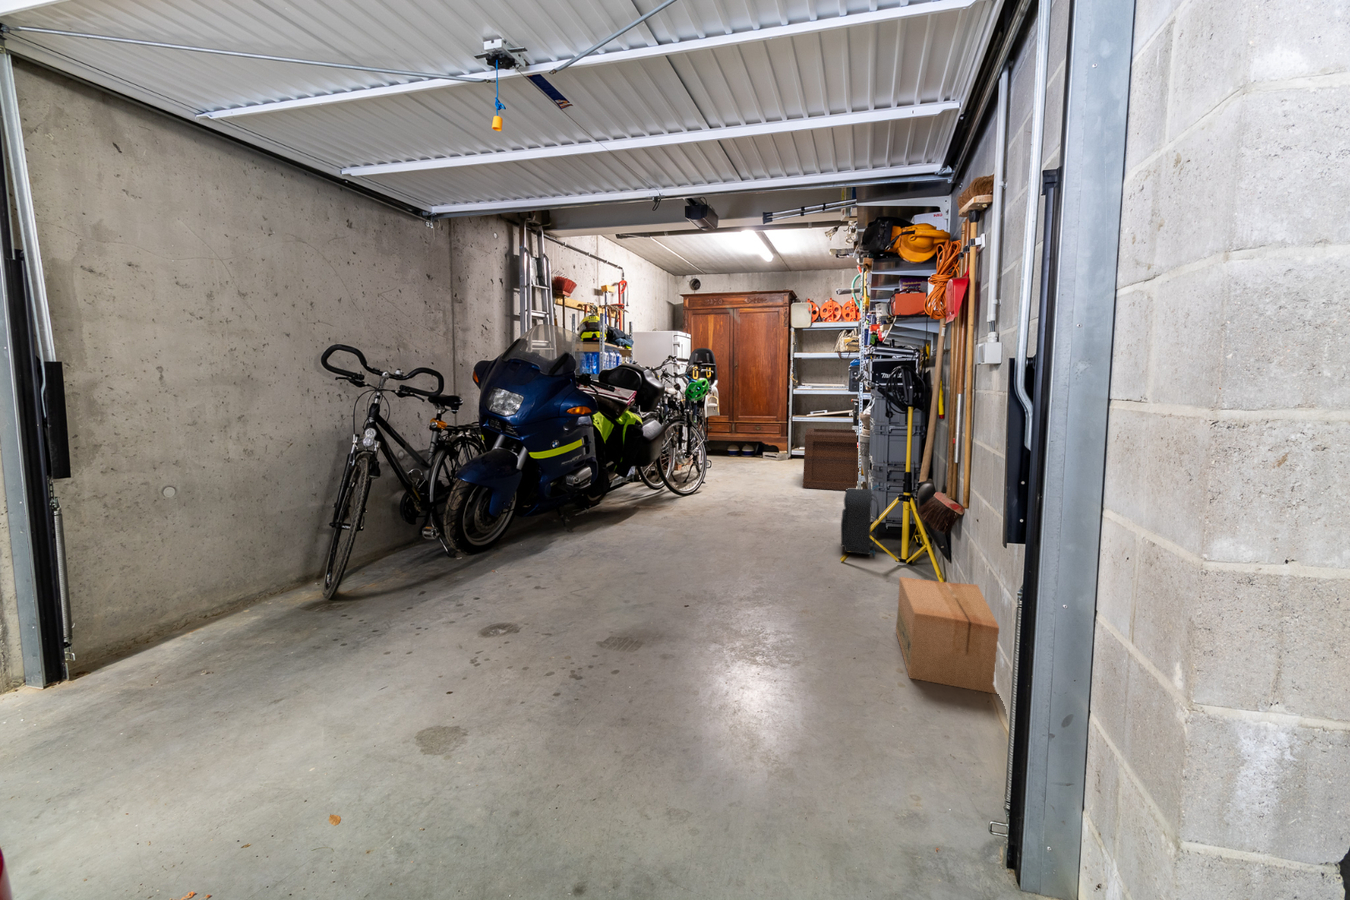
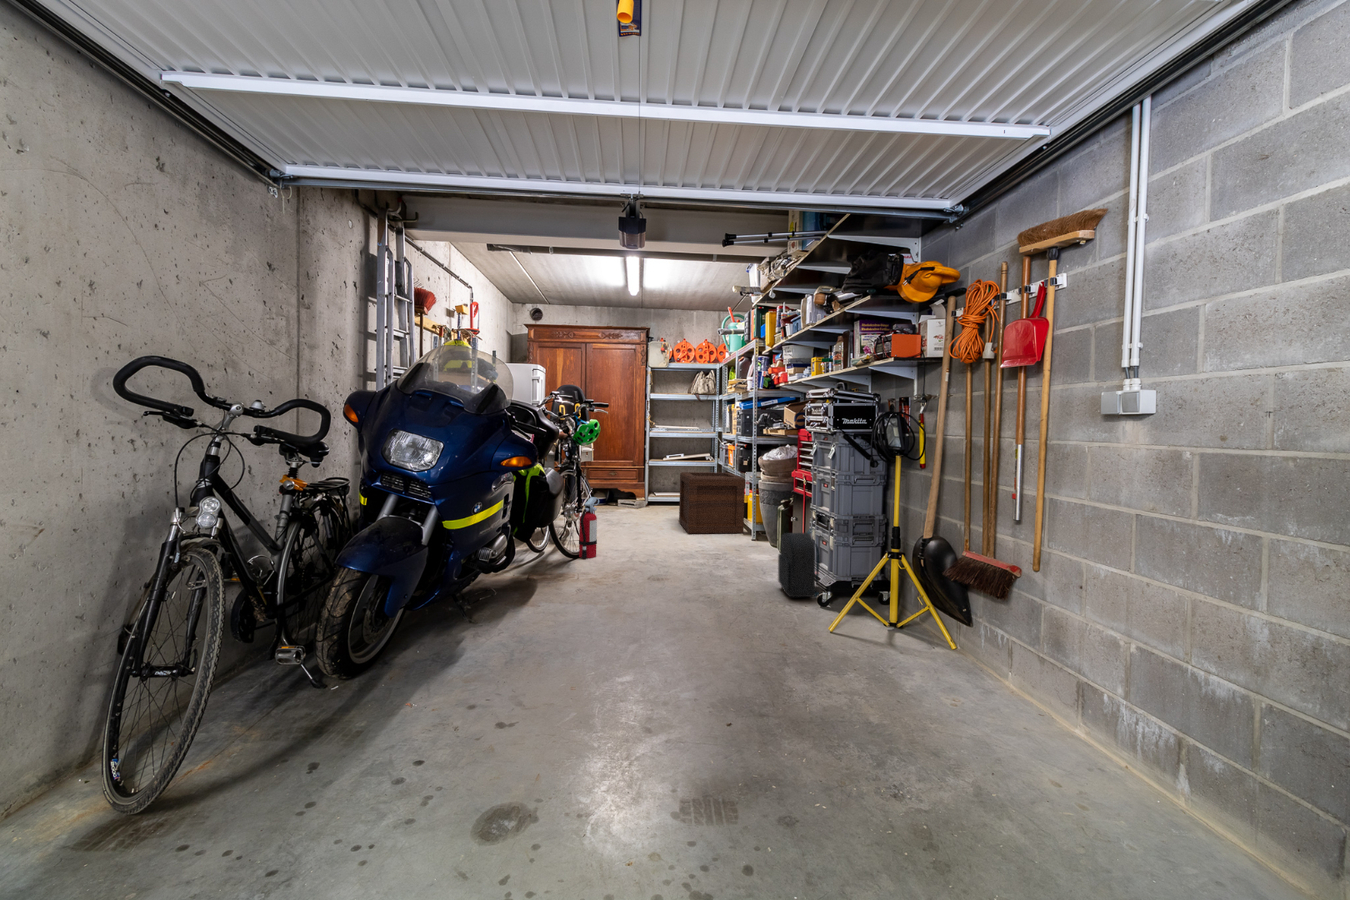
fire extinguisher: none [683,447,703,500] -> present [579,497,599,558]
cardboard box: present [896,577,999,694] -> none [906,613,1041,715]

